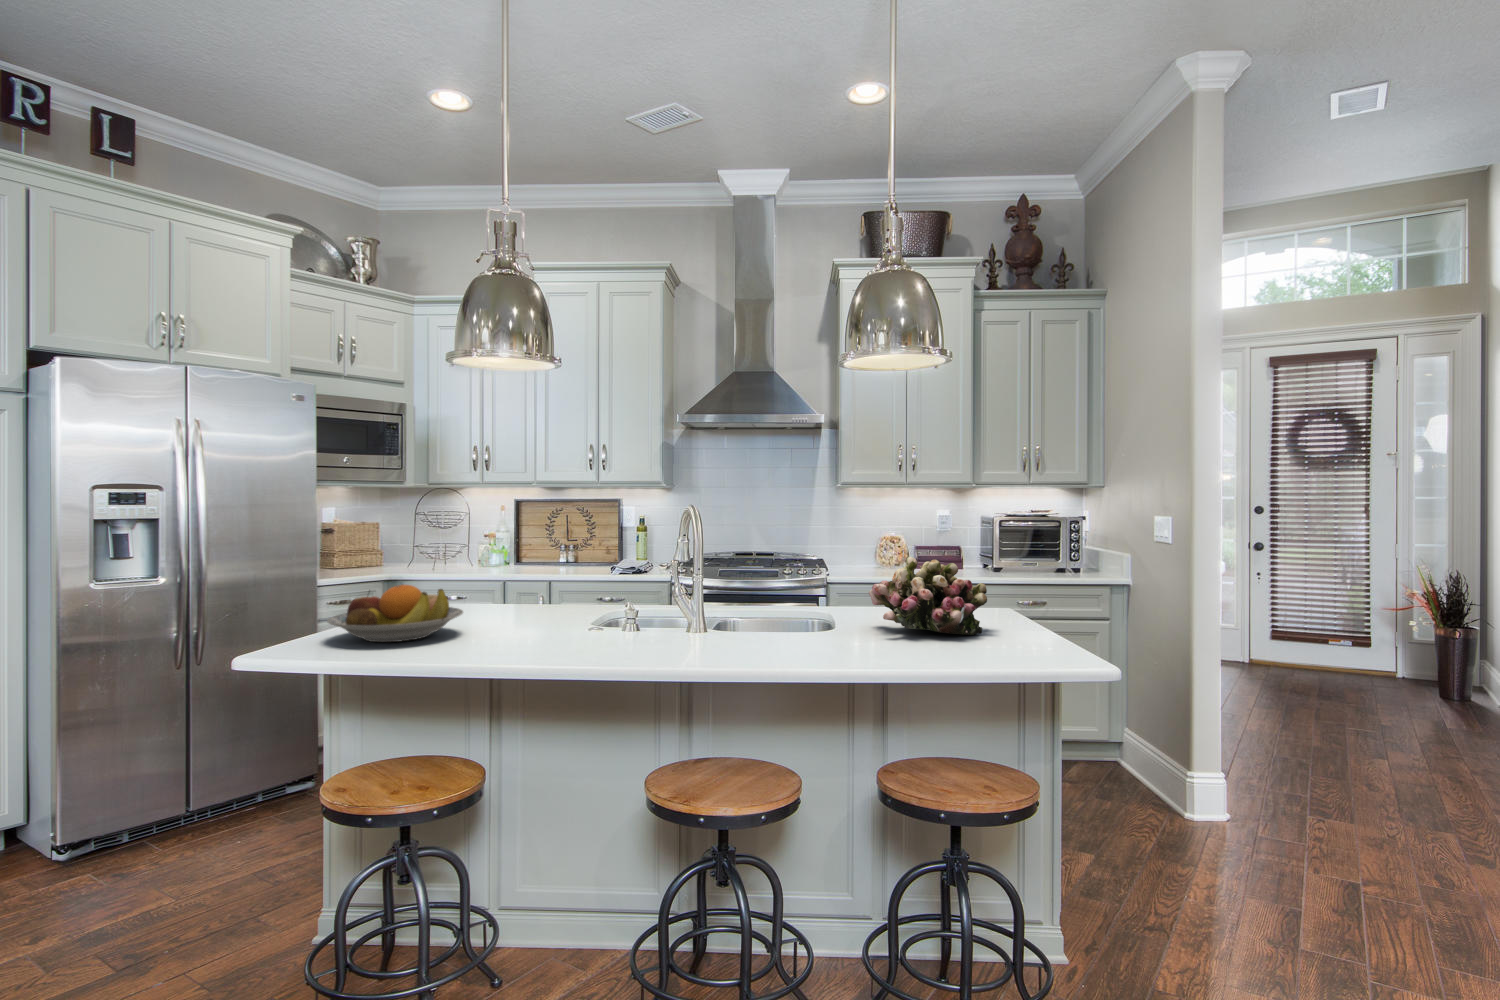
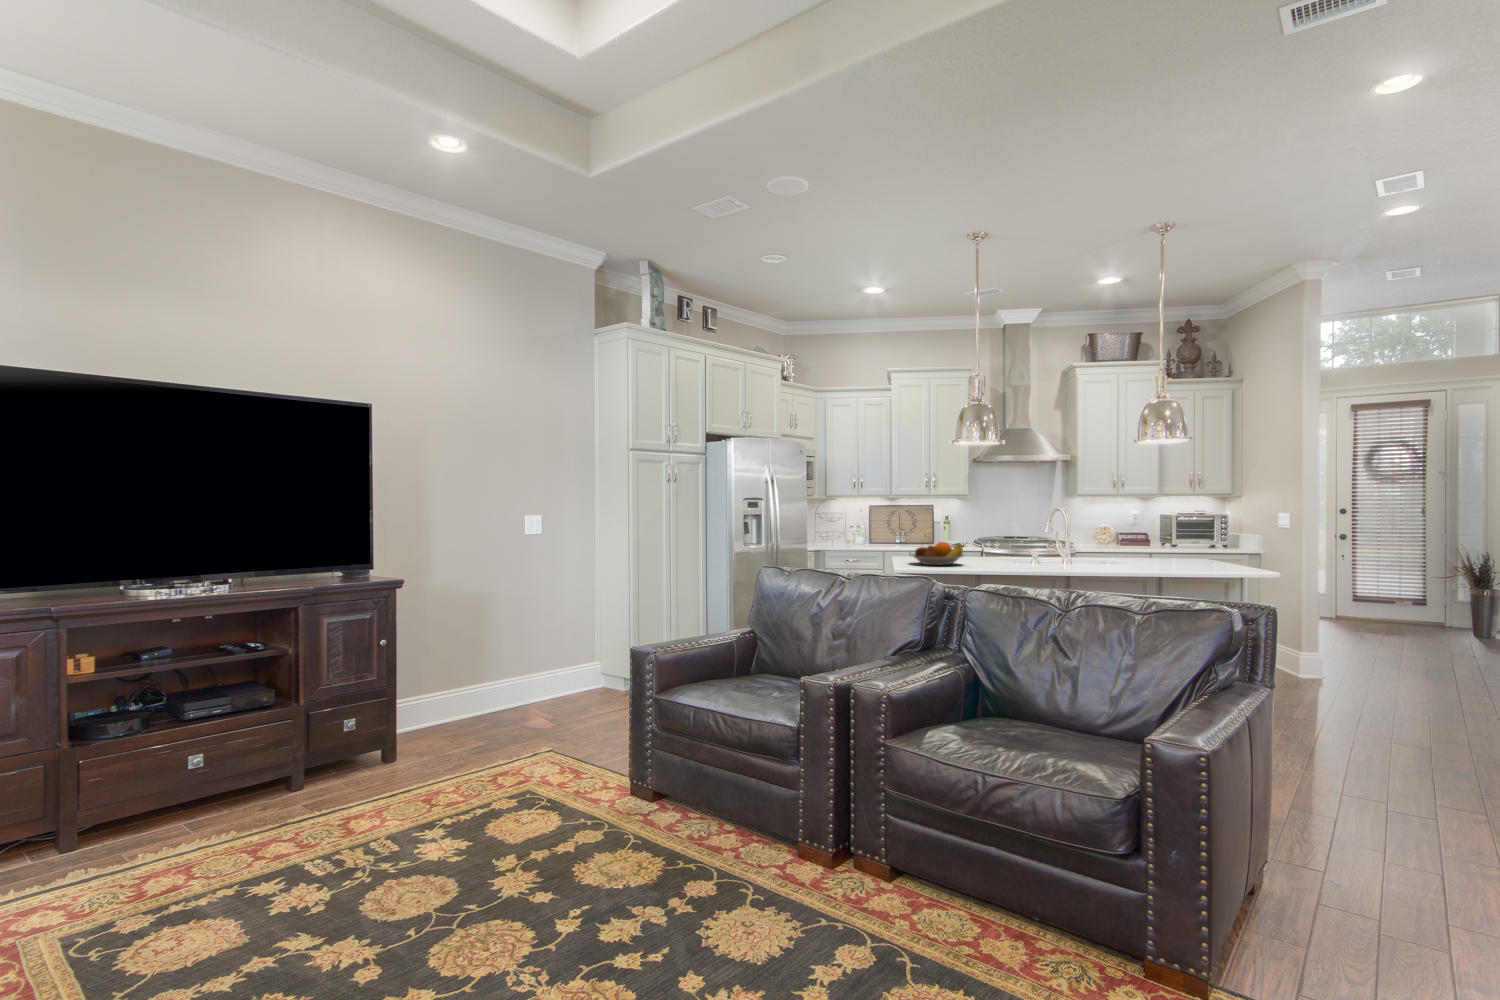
flower arrangement: present [869,557,987,635] -> none [1142,532,1202,566]

